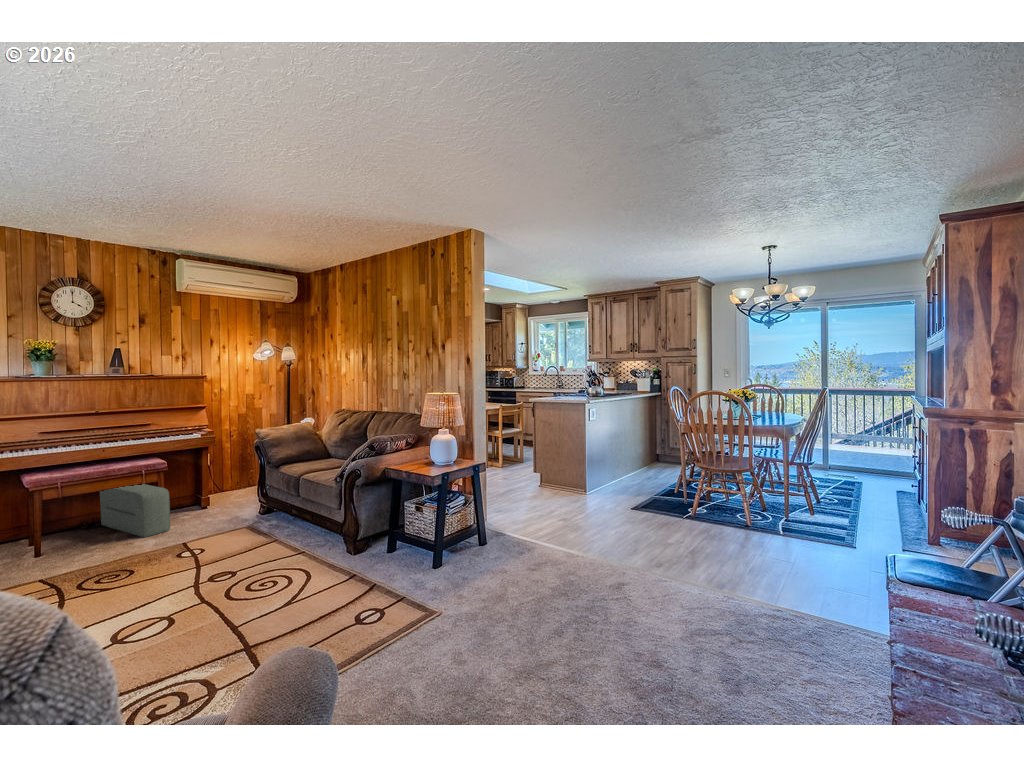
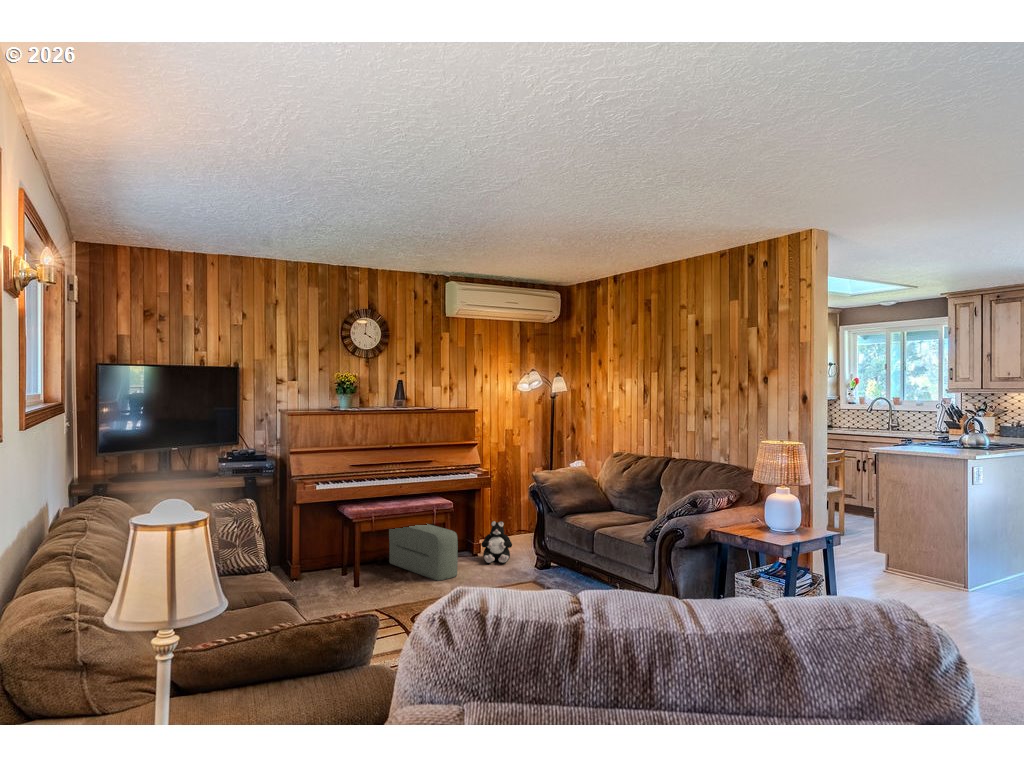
plush toy: none [208,475,241,513] -> present [481,521,512,563]

